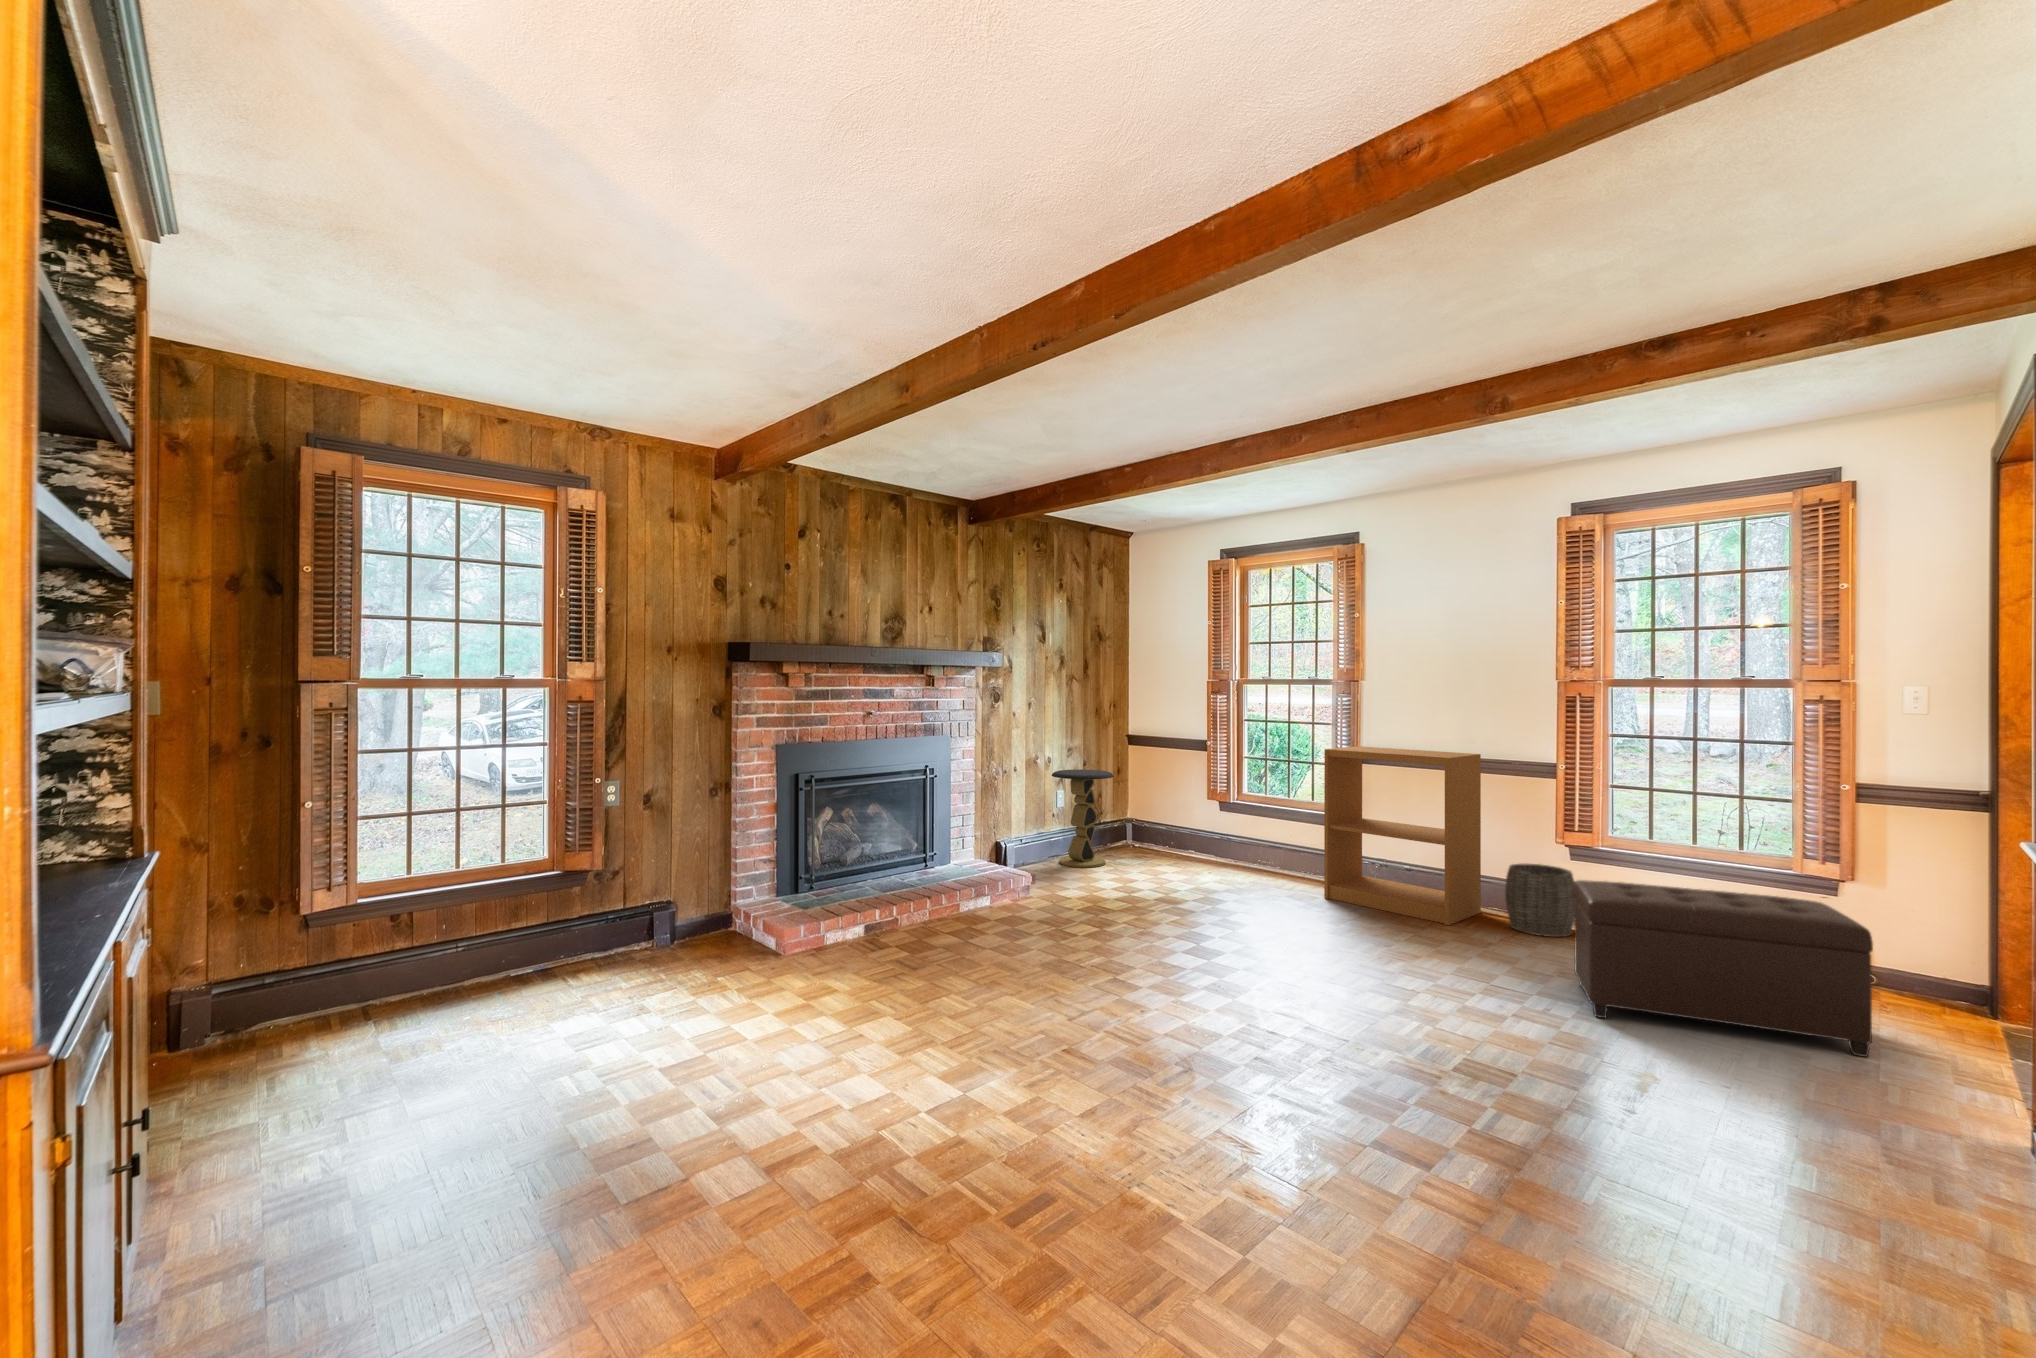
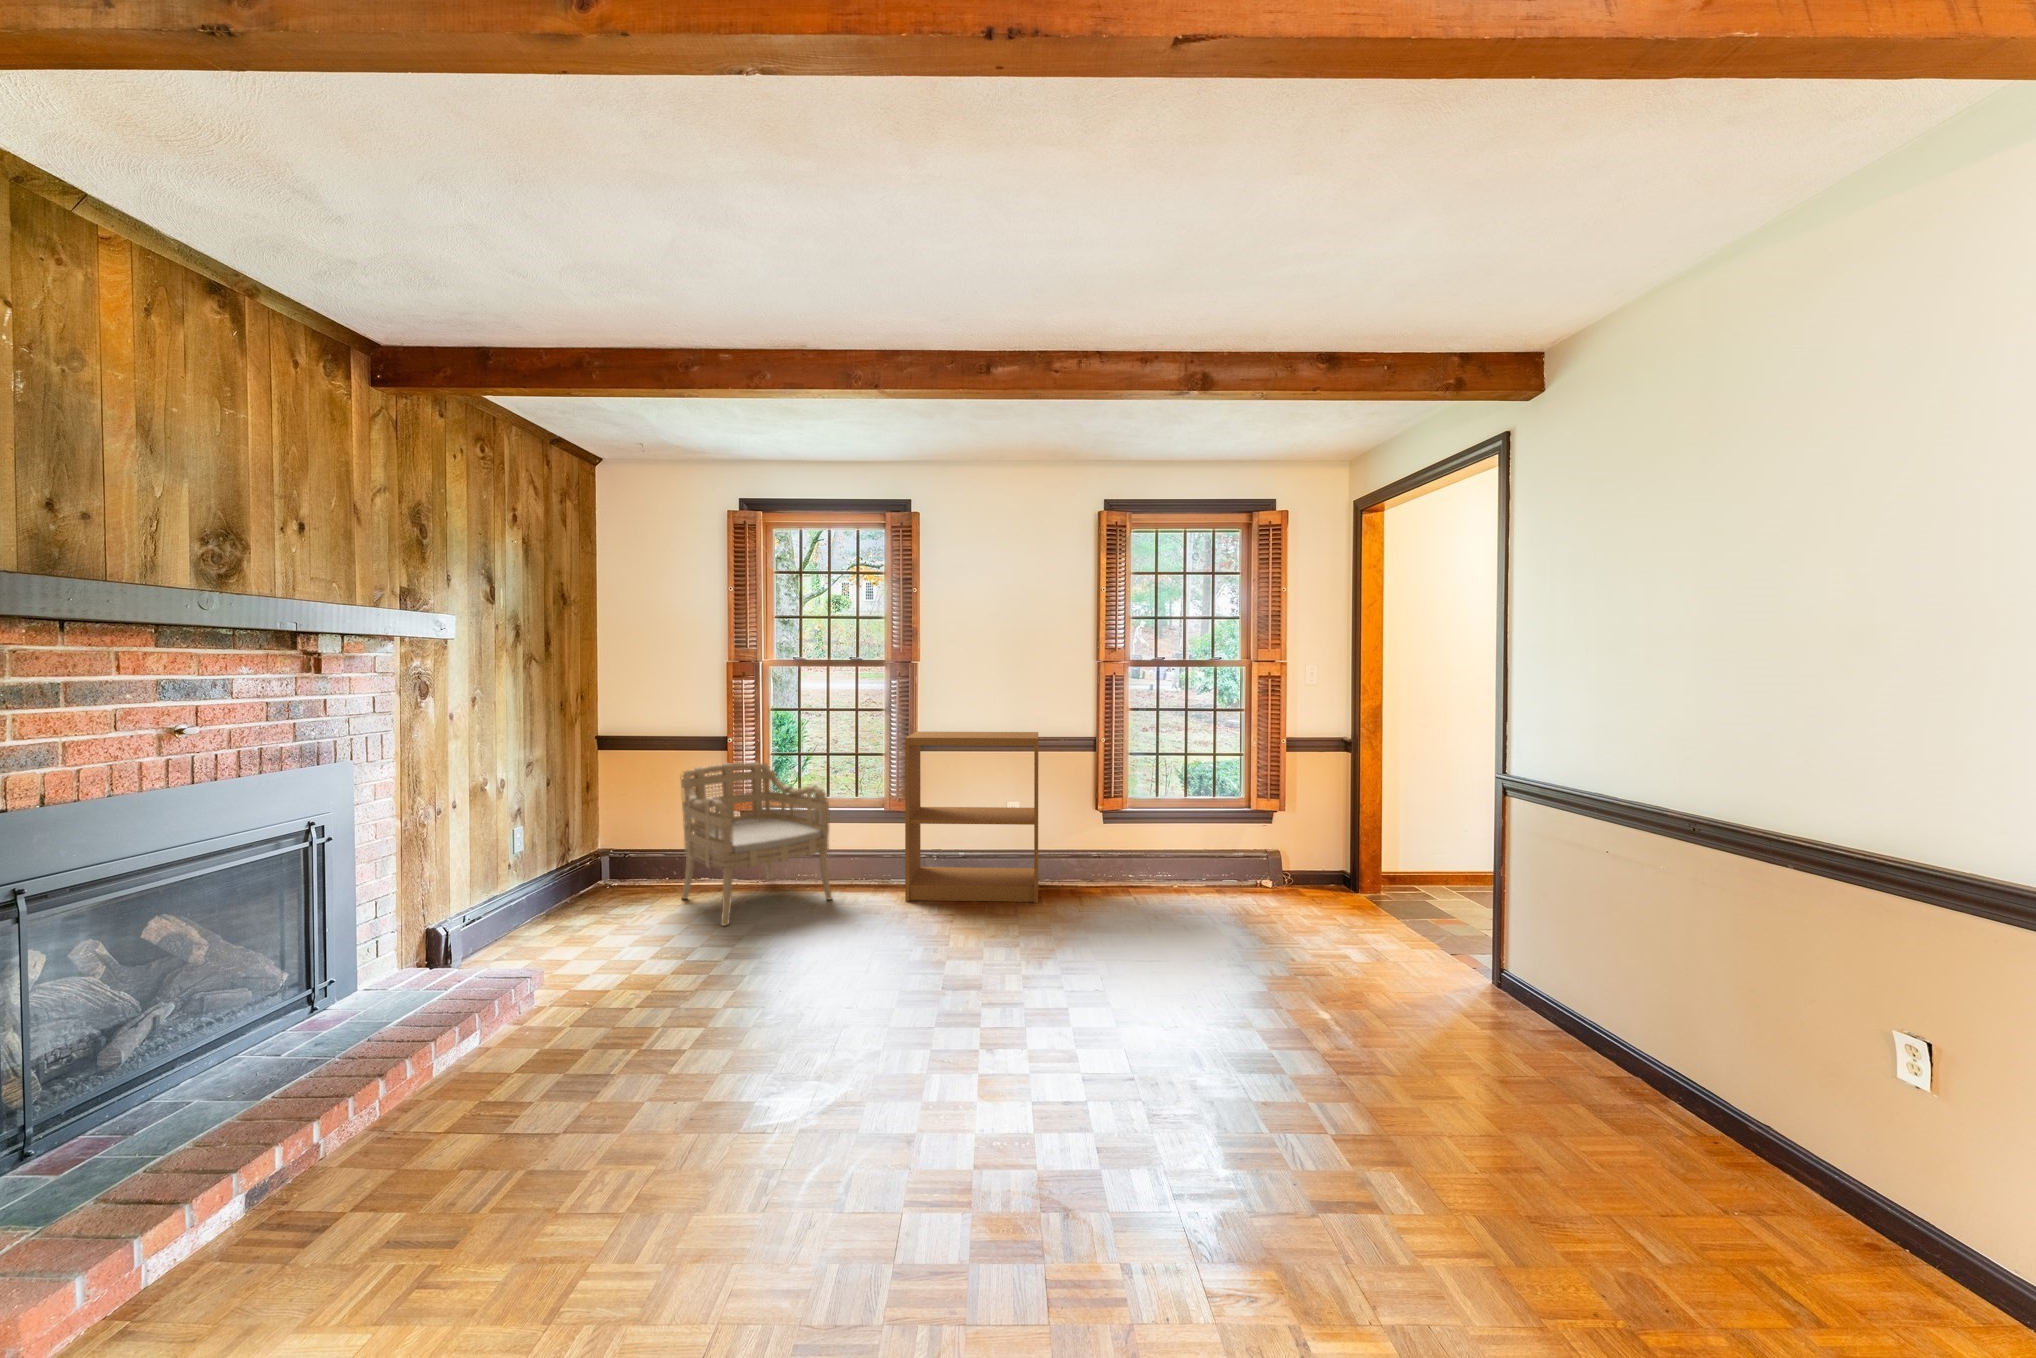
armchair: none [1163,762,1268,885] -> present [681,762,832,926]
side table: present [1052,769,1114,867] -> none [511,788,614,935]
woven basket: present [1505,864,1575,937] -> none [1068,828,1123,894]
ottoman: present [1573,880,1873,1057] -> none [1190,829,1389,964]

